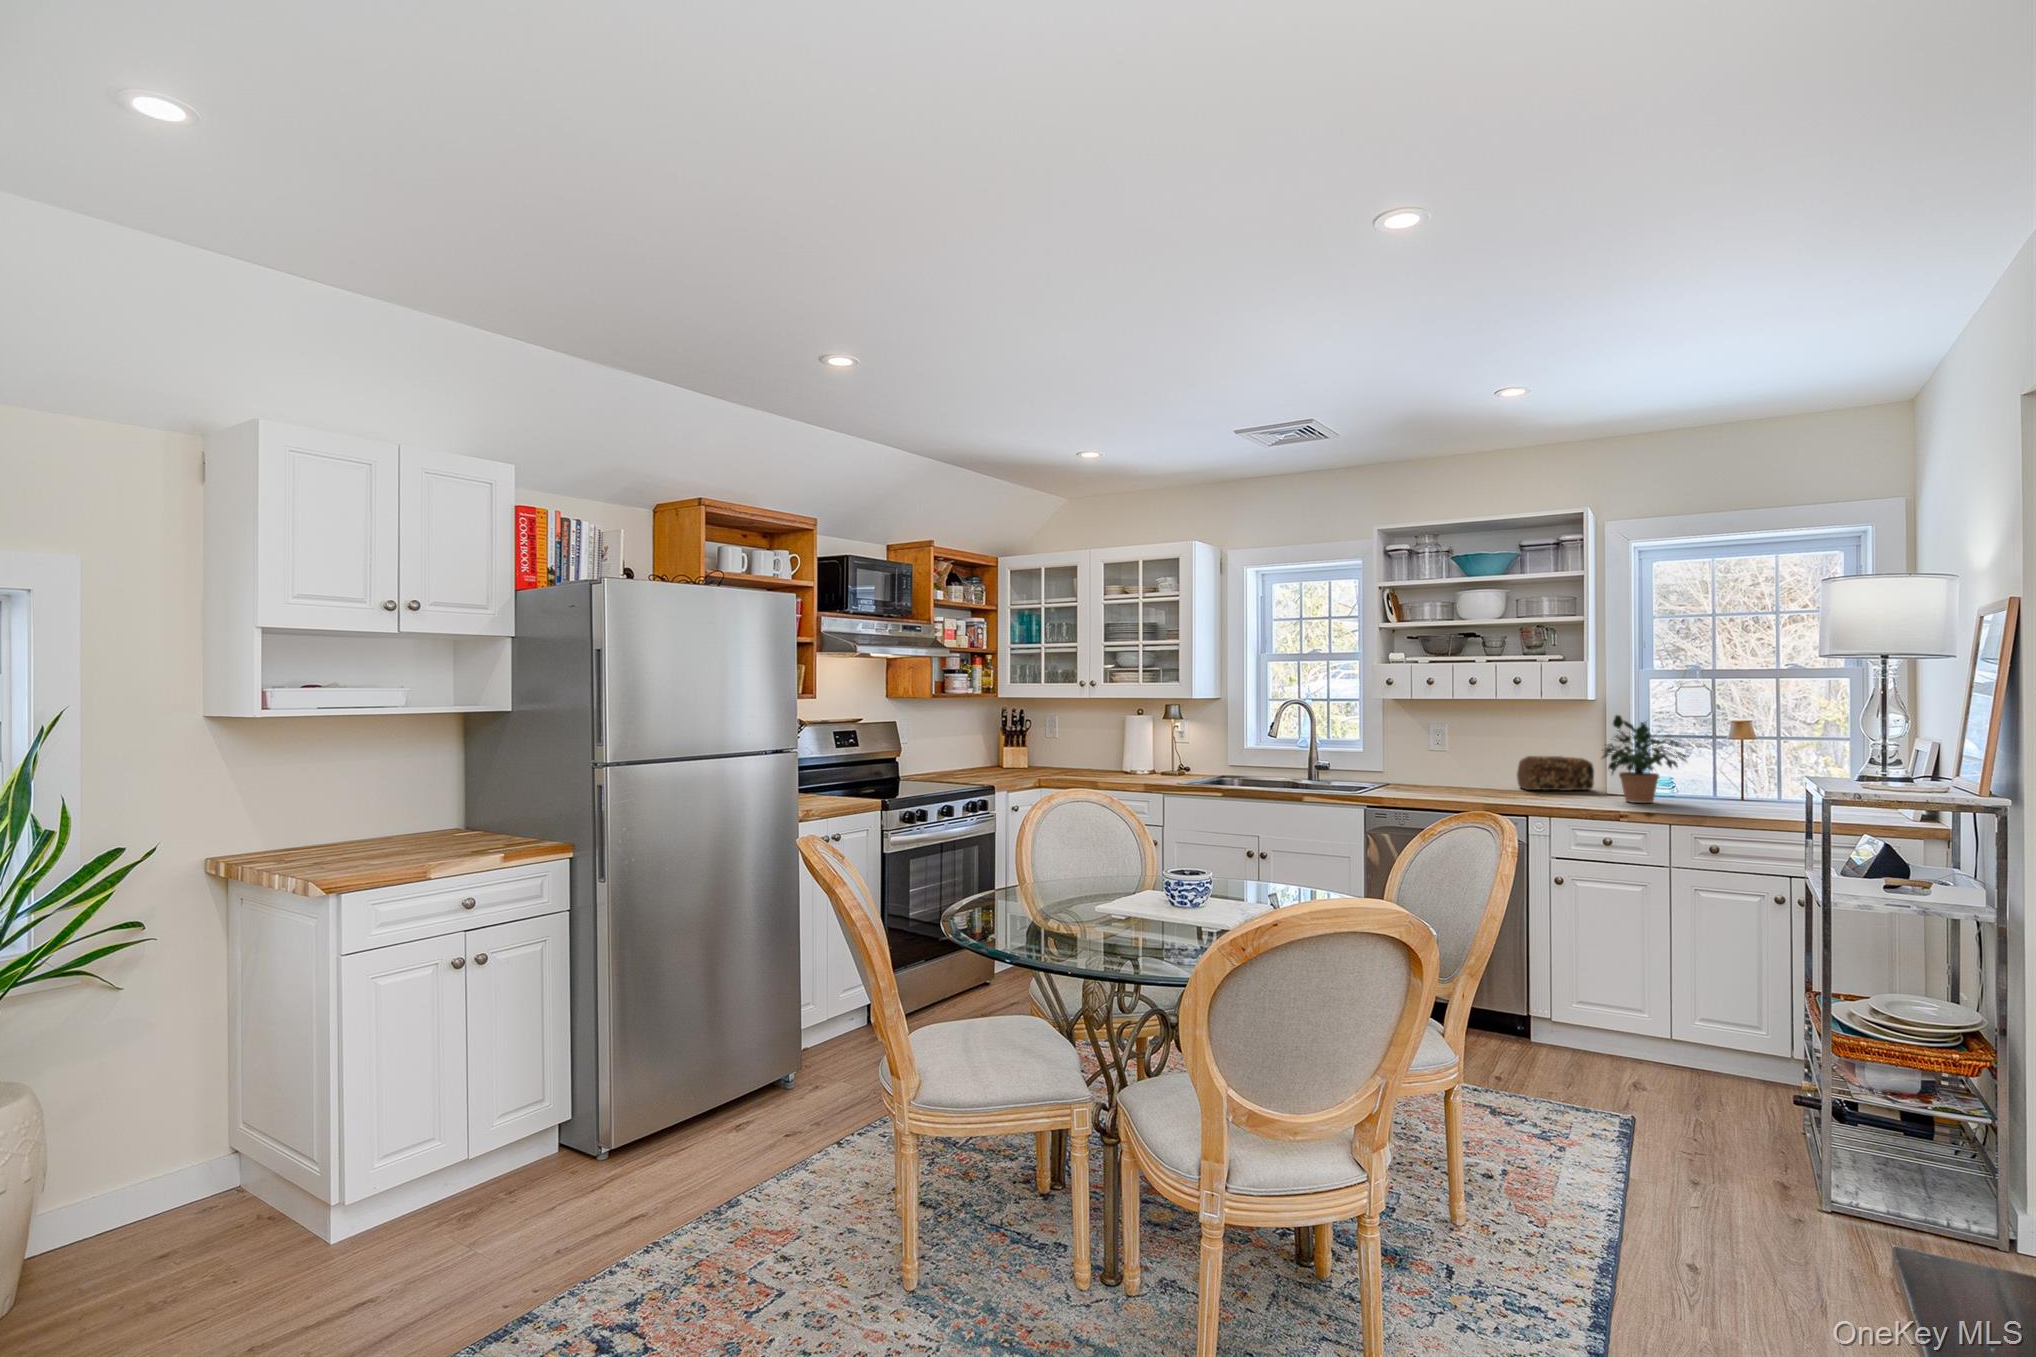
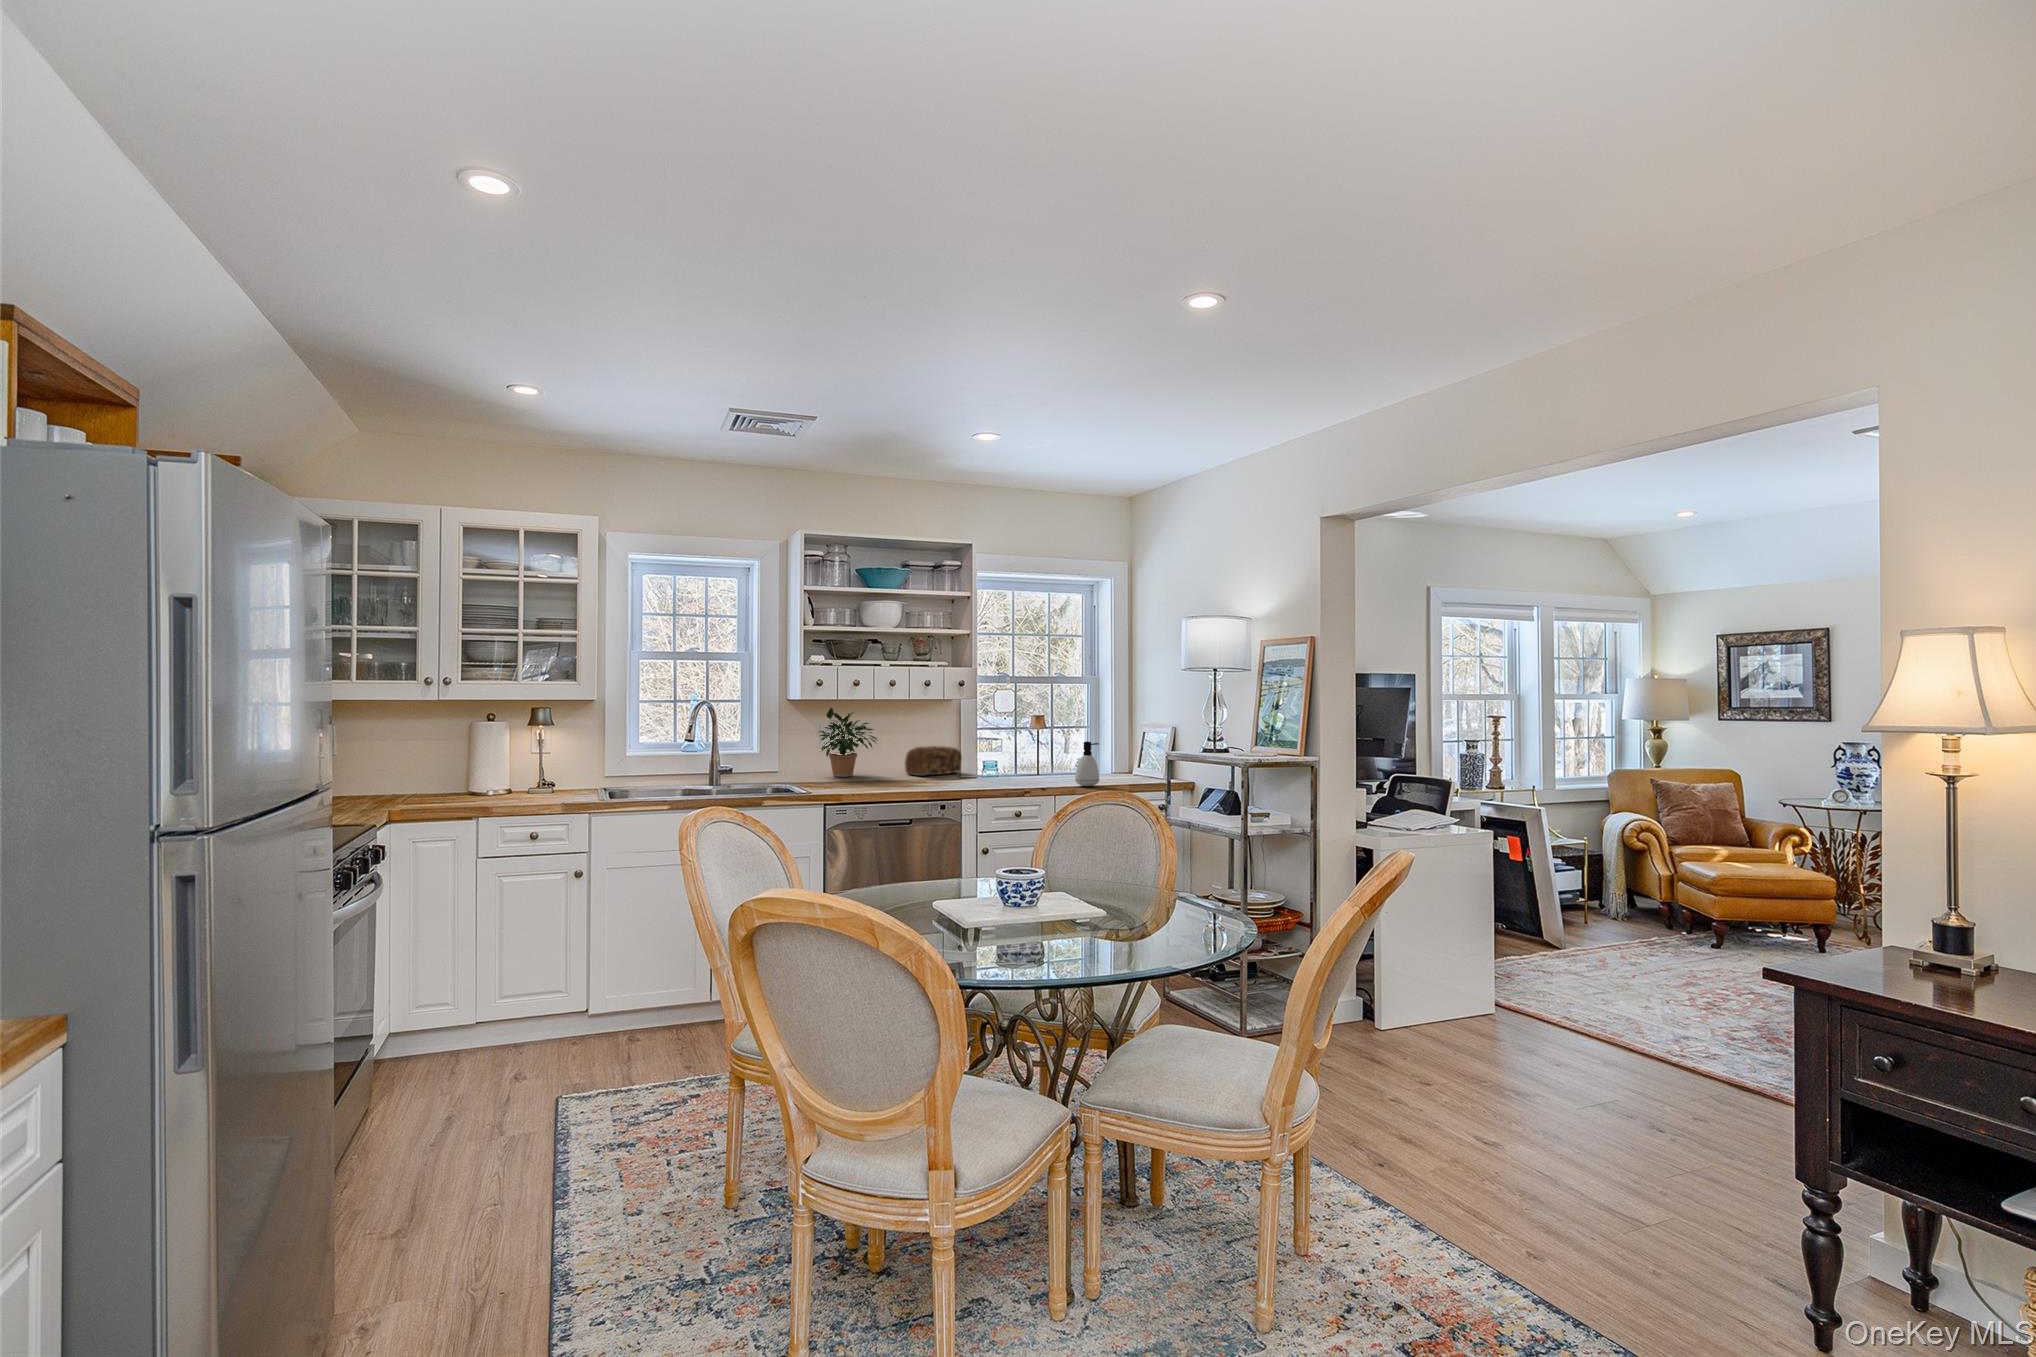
potted plant: present [1602,715,1686,803] -> present [819,708,878,777]
soap dispenser: none [1705,755,1744,816] -> present [1075,741,1099,786]

